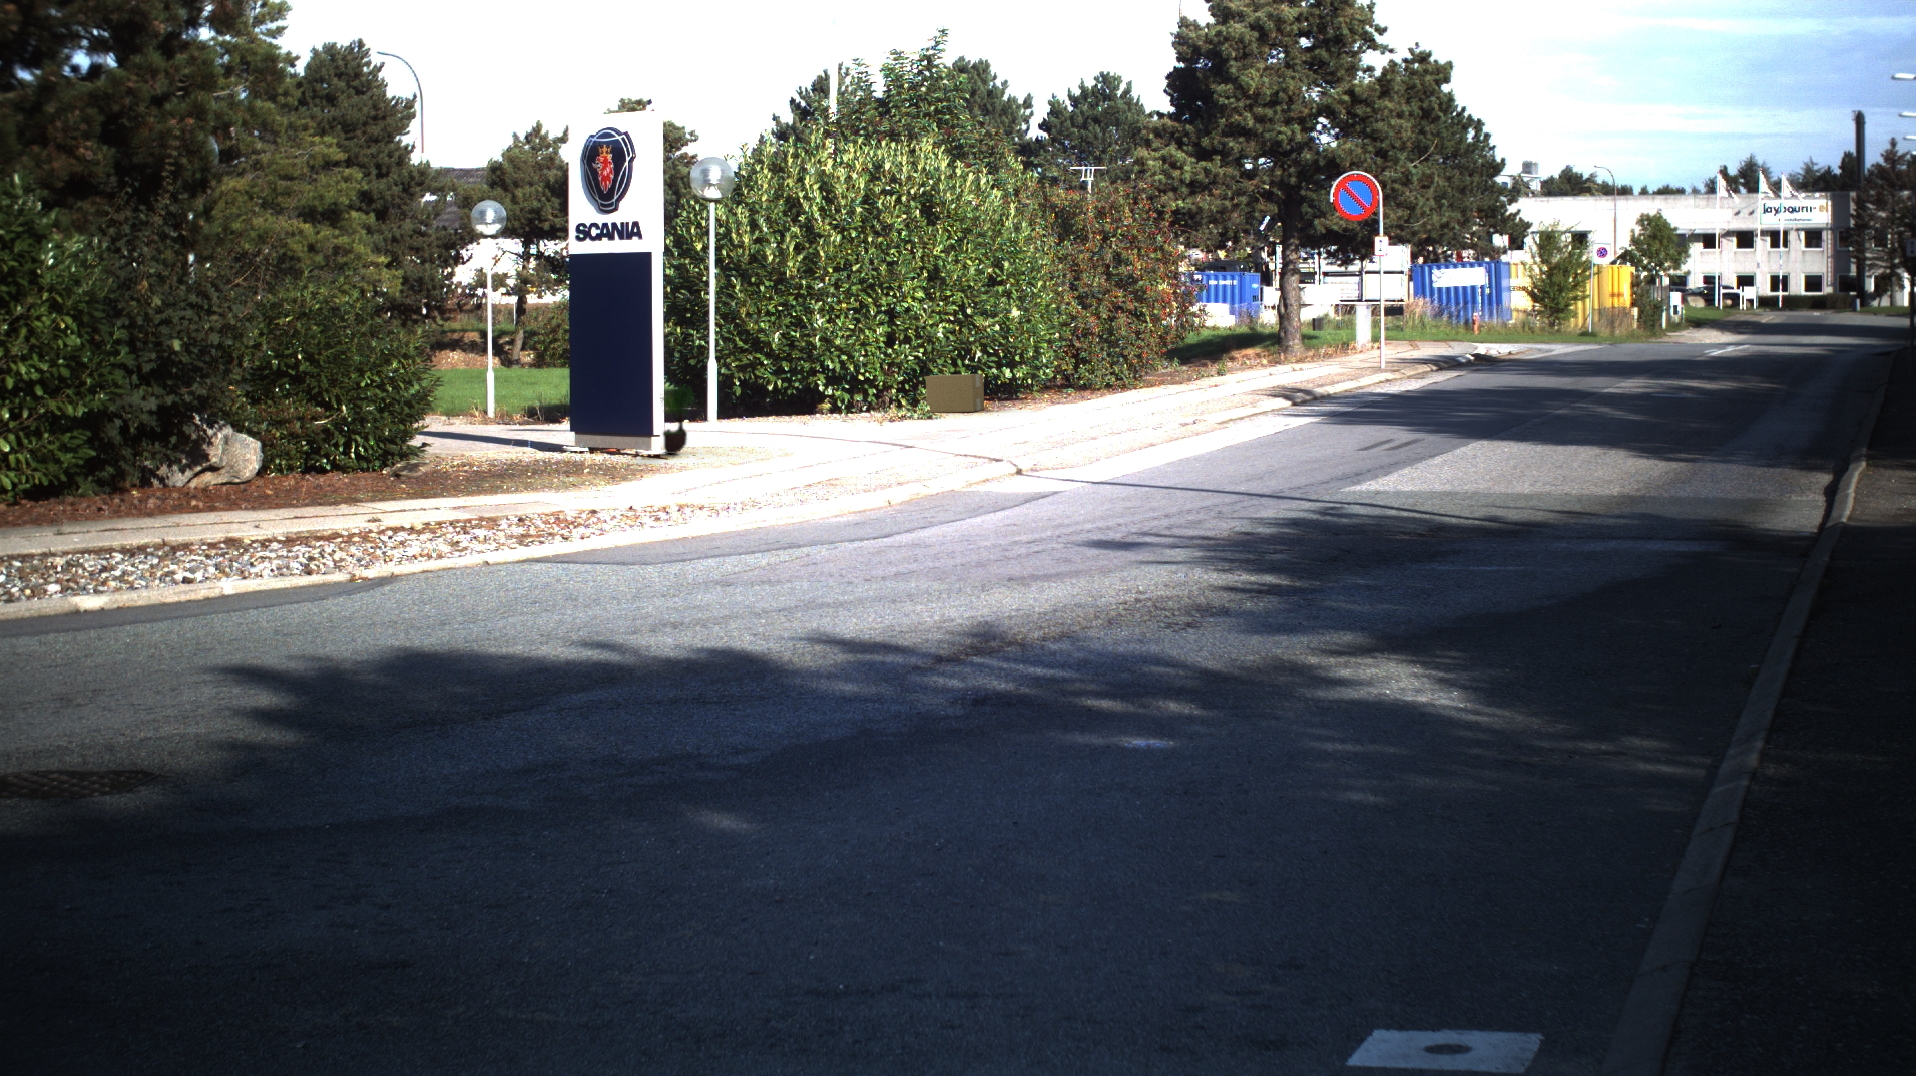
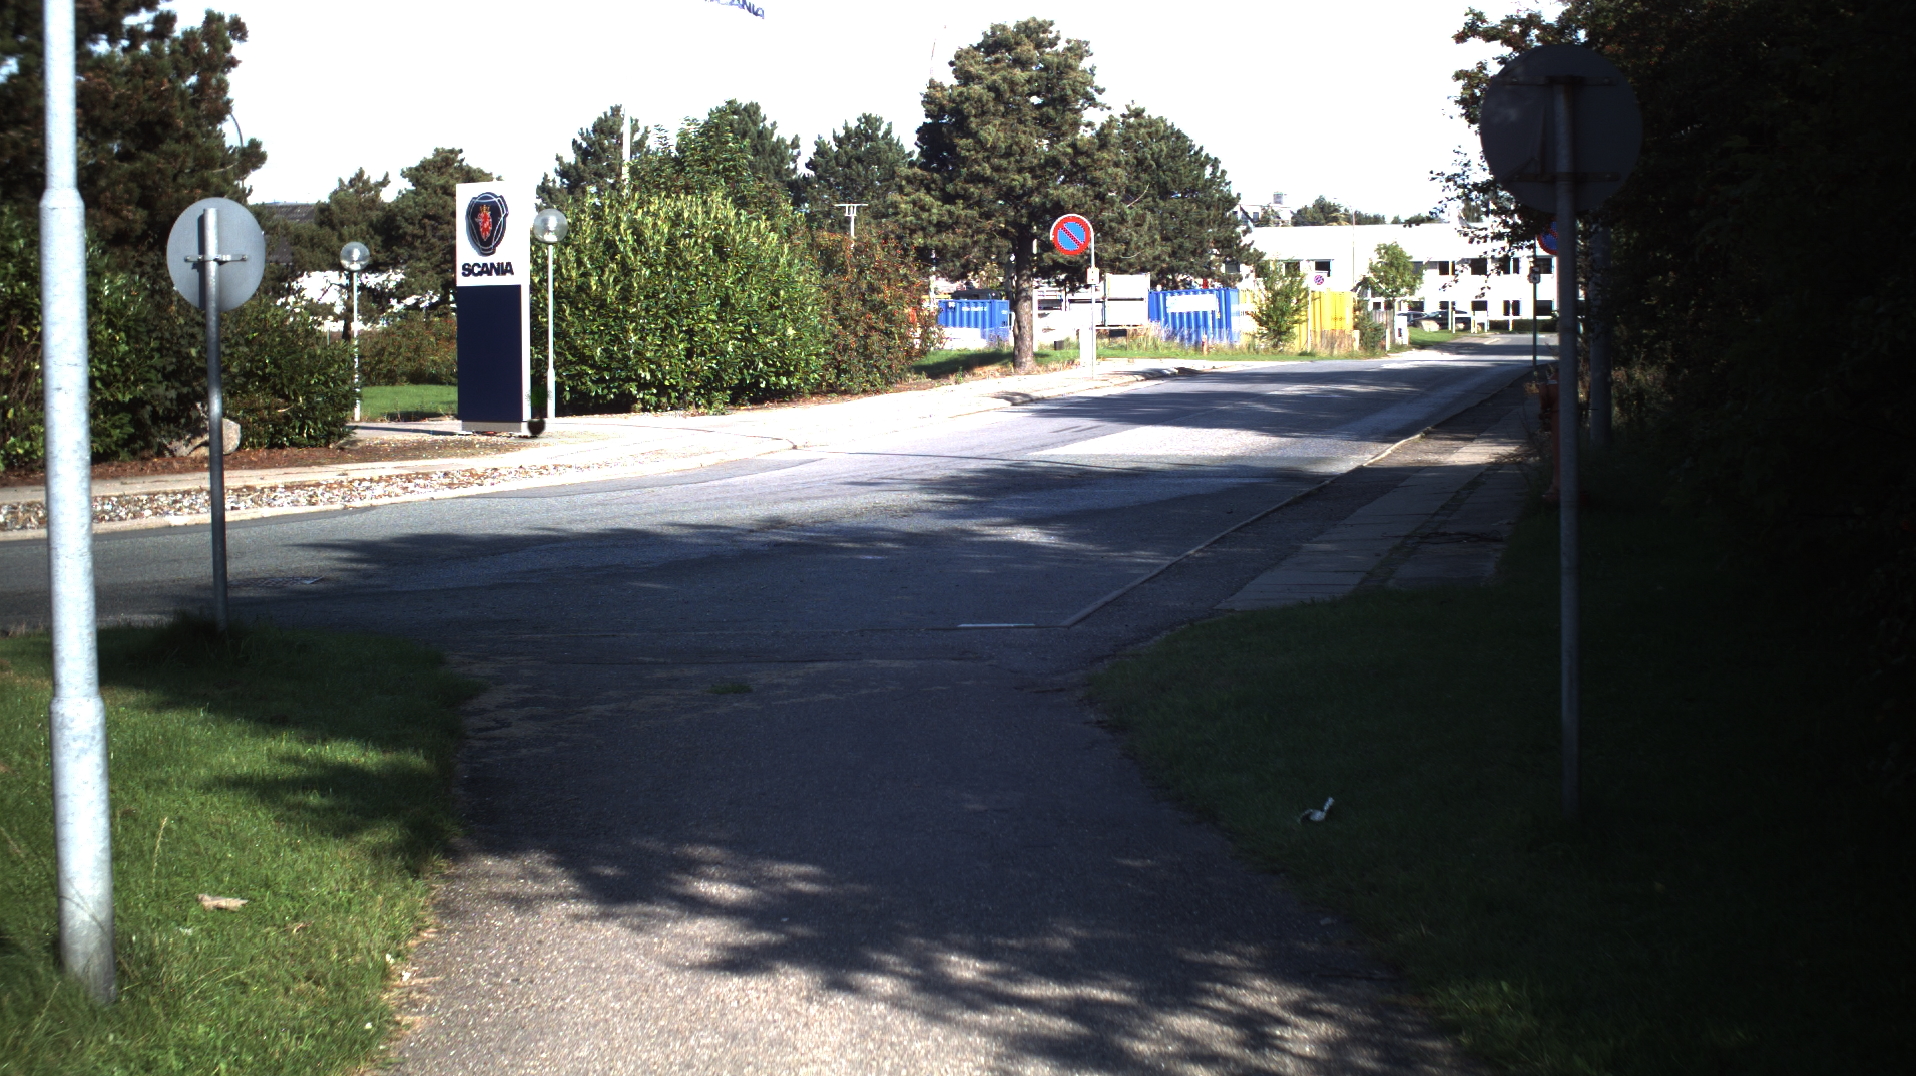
cardboard box: present [926,374,984,413] -> none [719,381,765,411]

